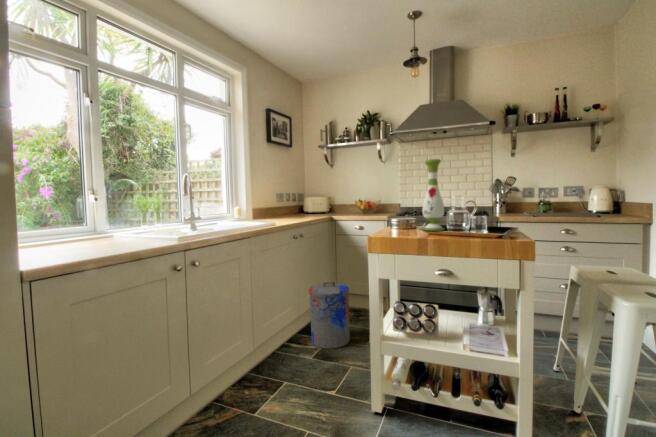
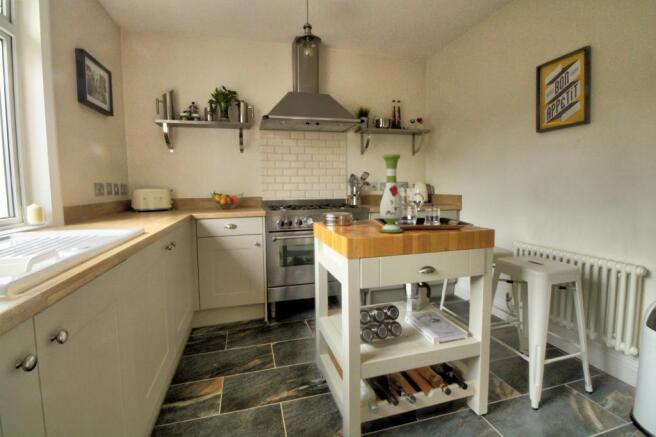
trash can: present [309,282,350,349] -> none [195,301,252,392]

